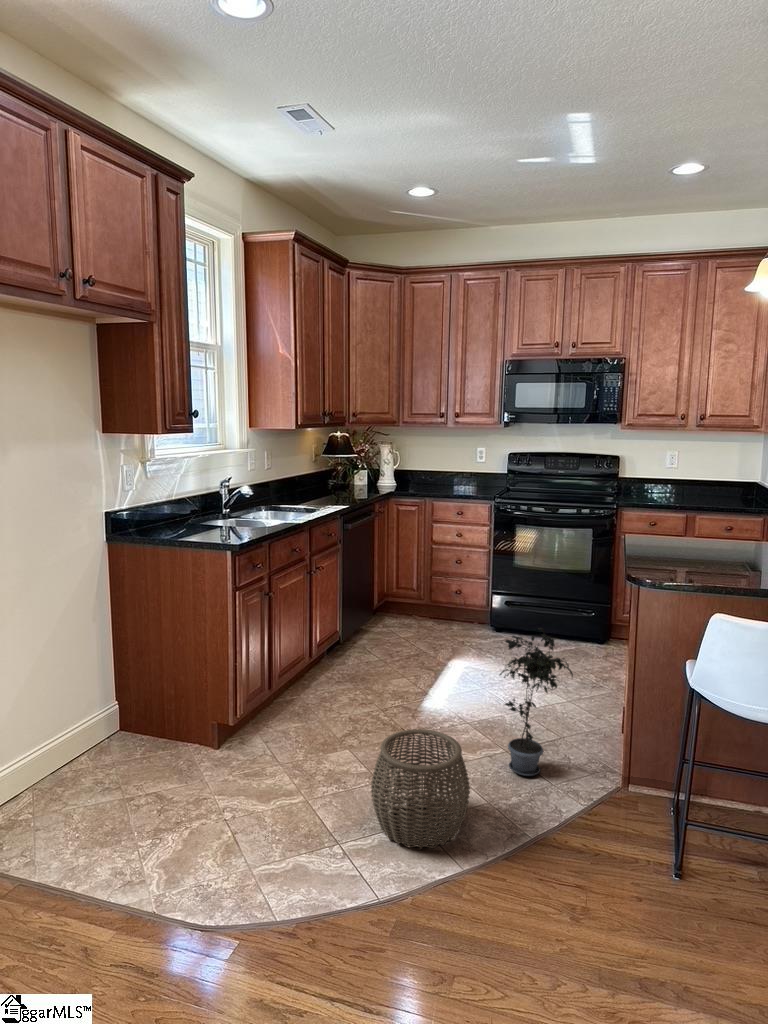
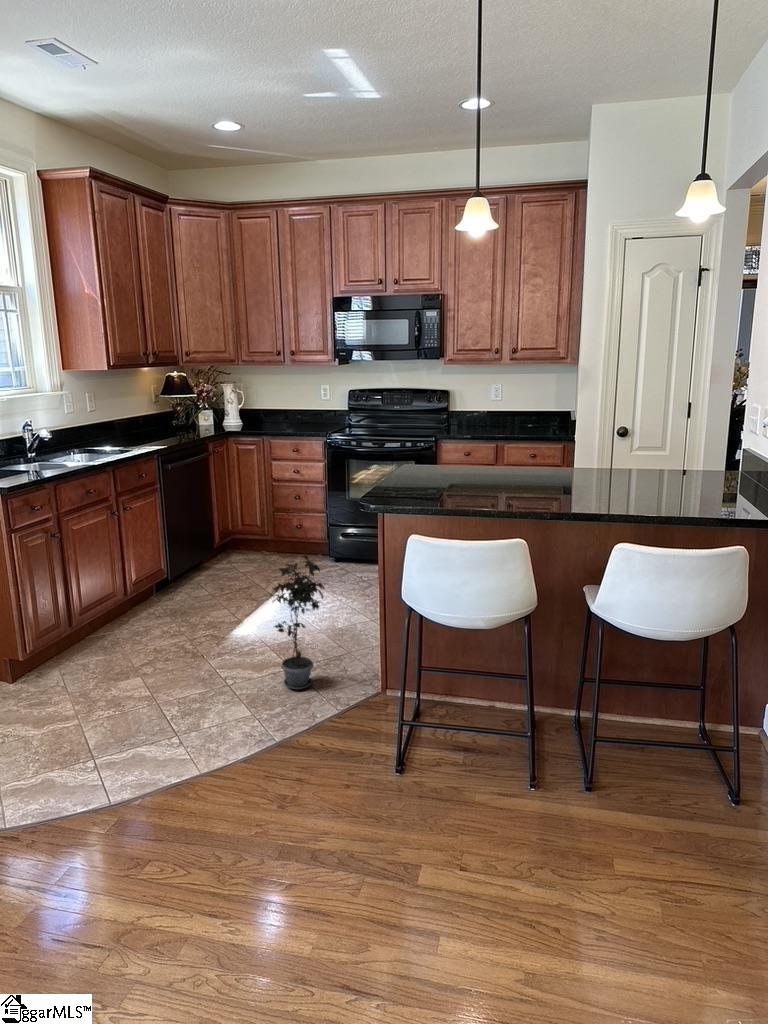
woven basket: present [371,729,470,849] -> none [126,652,221,756]

